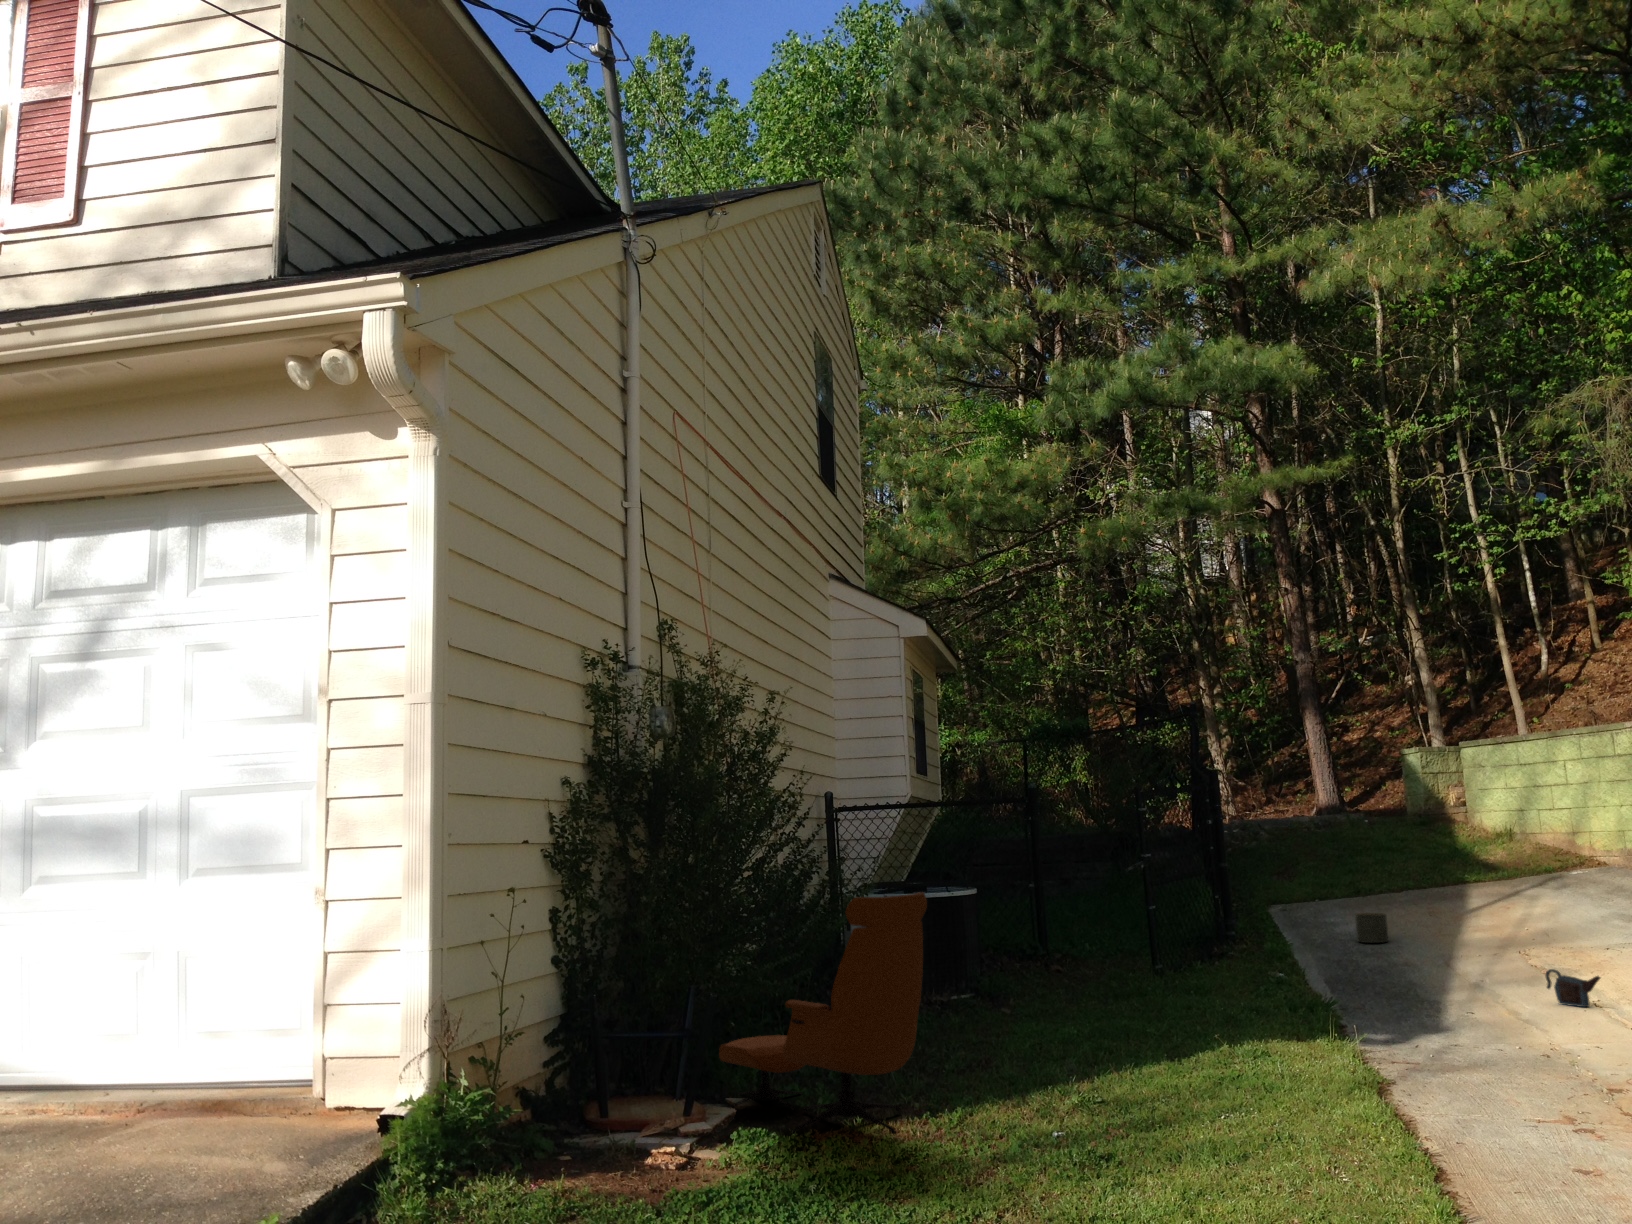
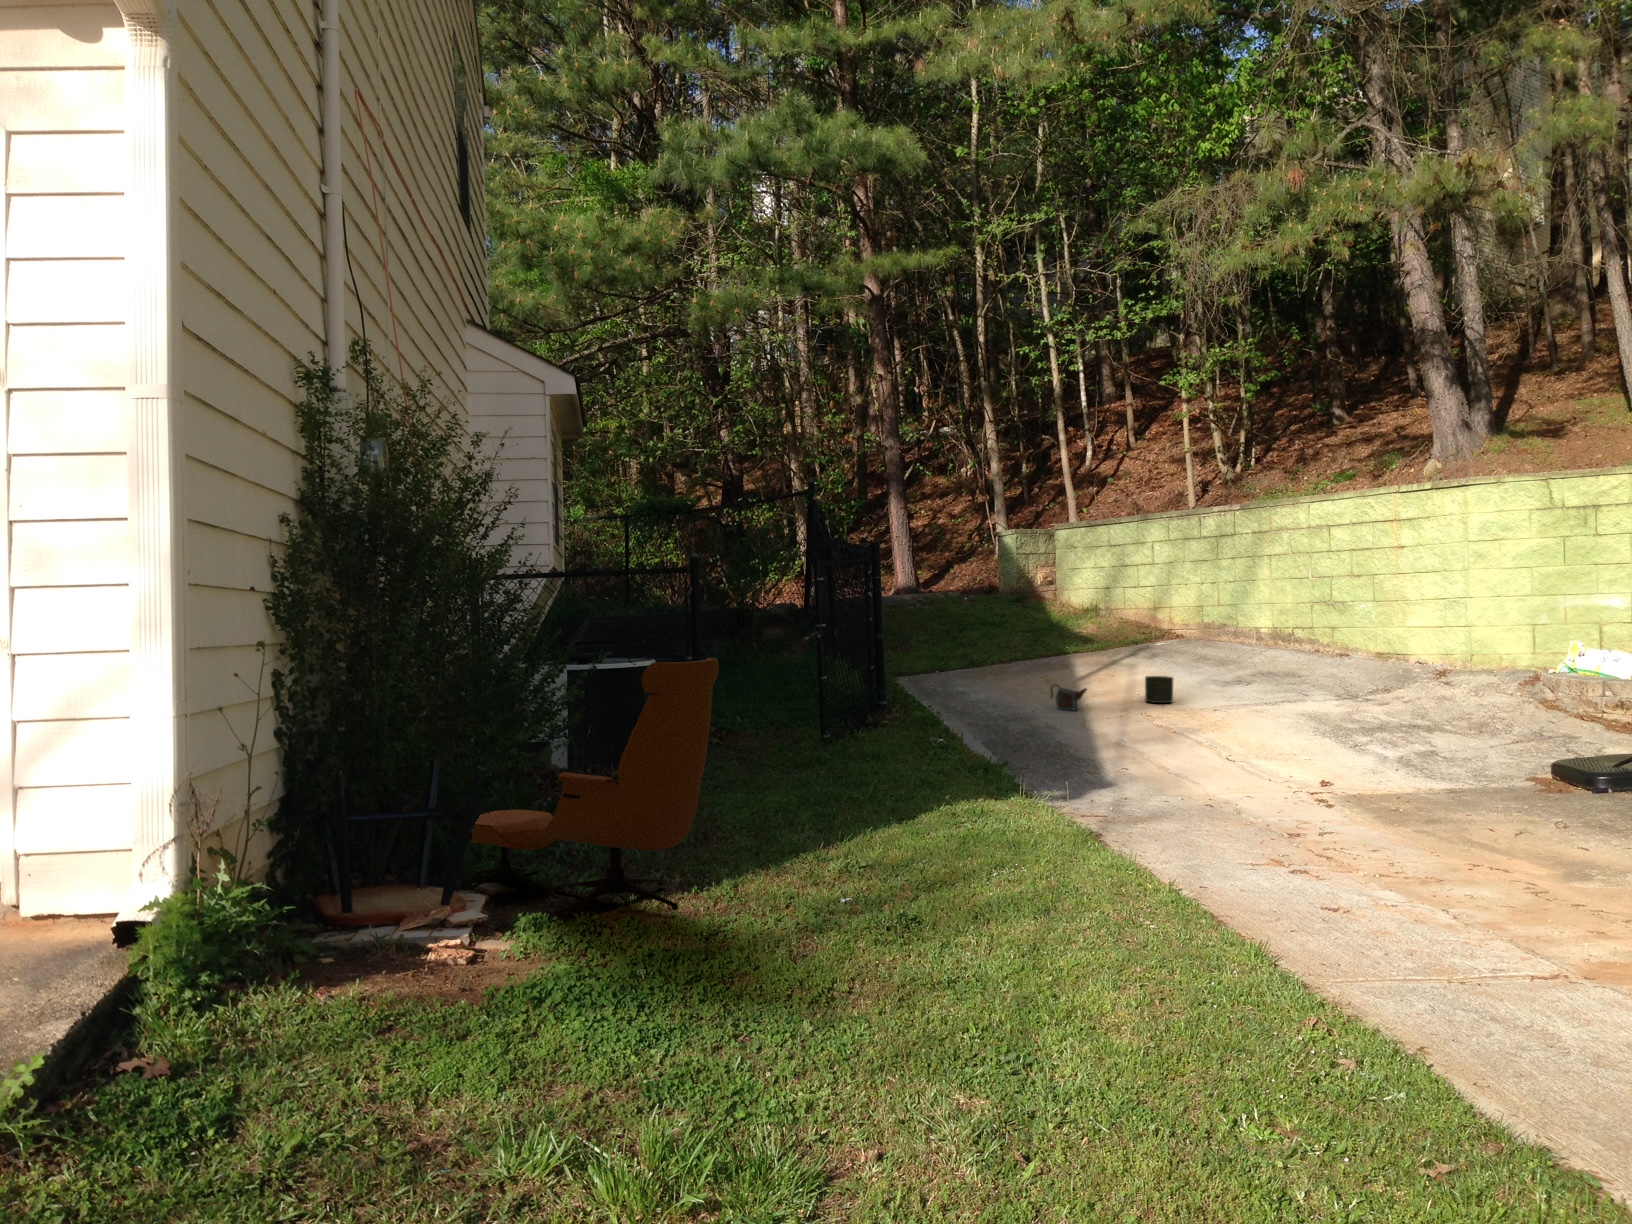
planter: present [1355,913,1388,943] -> present [1145,676,1173,703]
watering can: present [1546,969,1600,1007] -> present [1050,684,1087,711]

